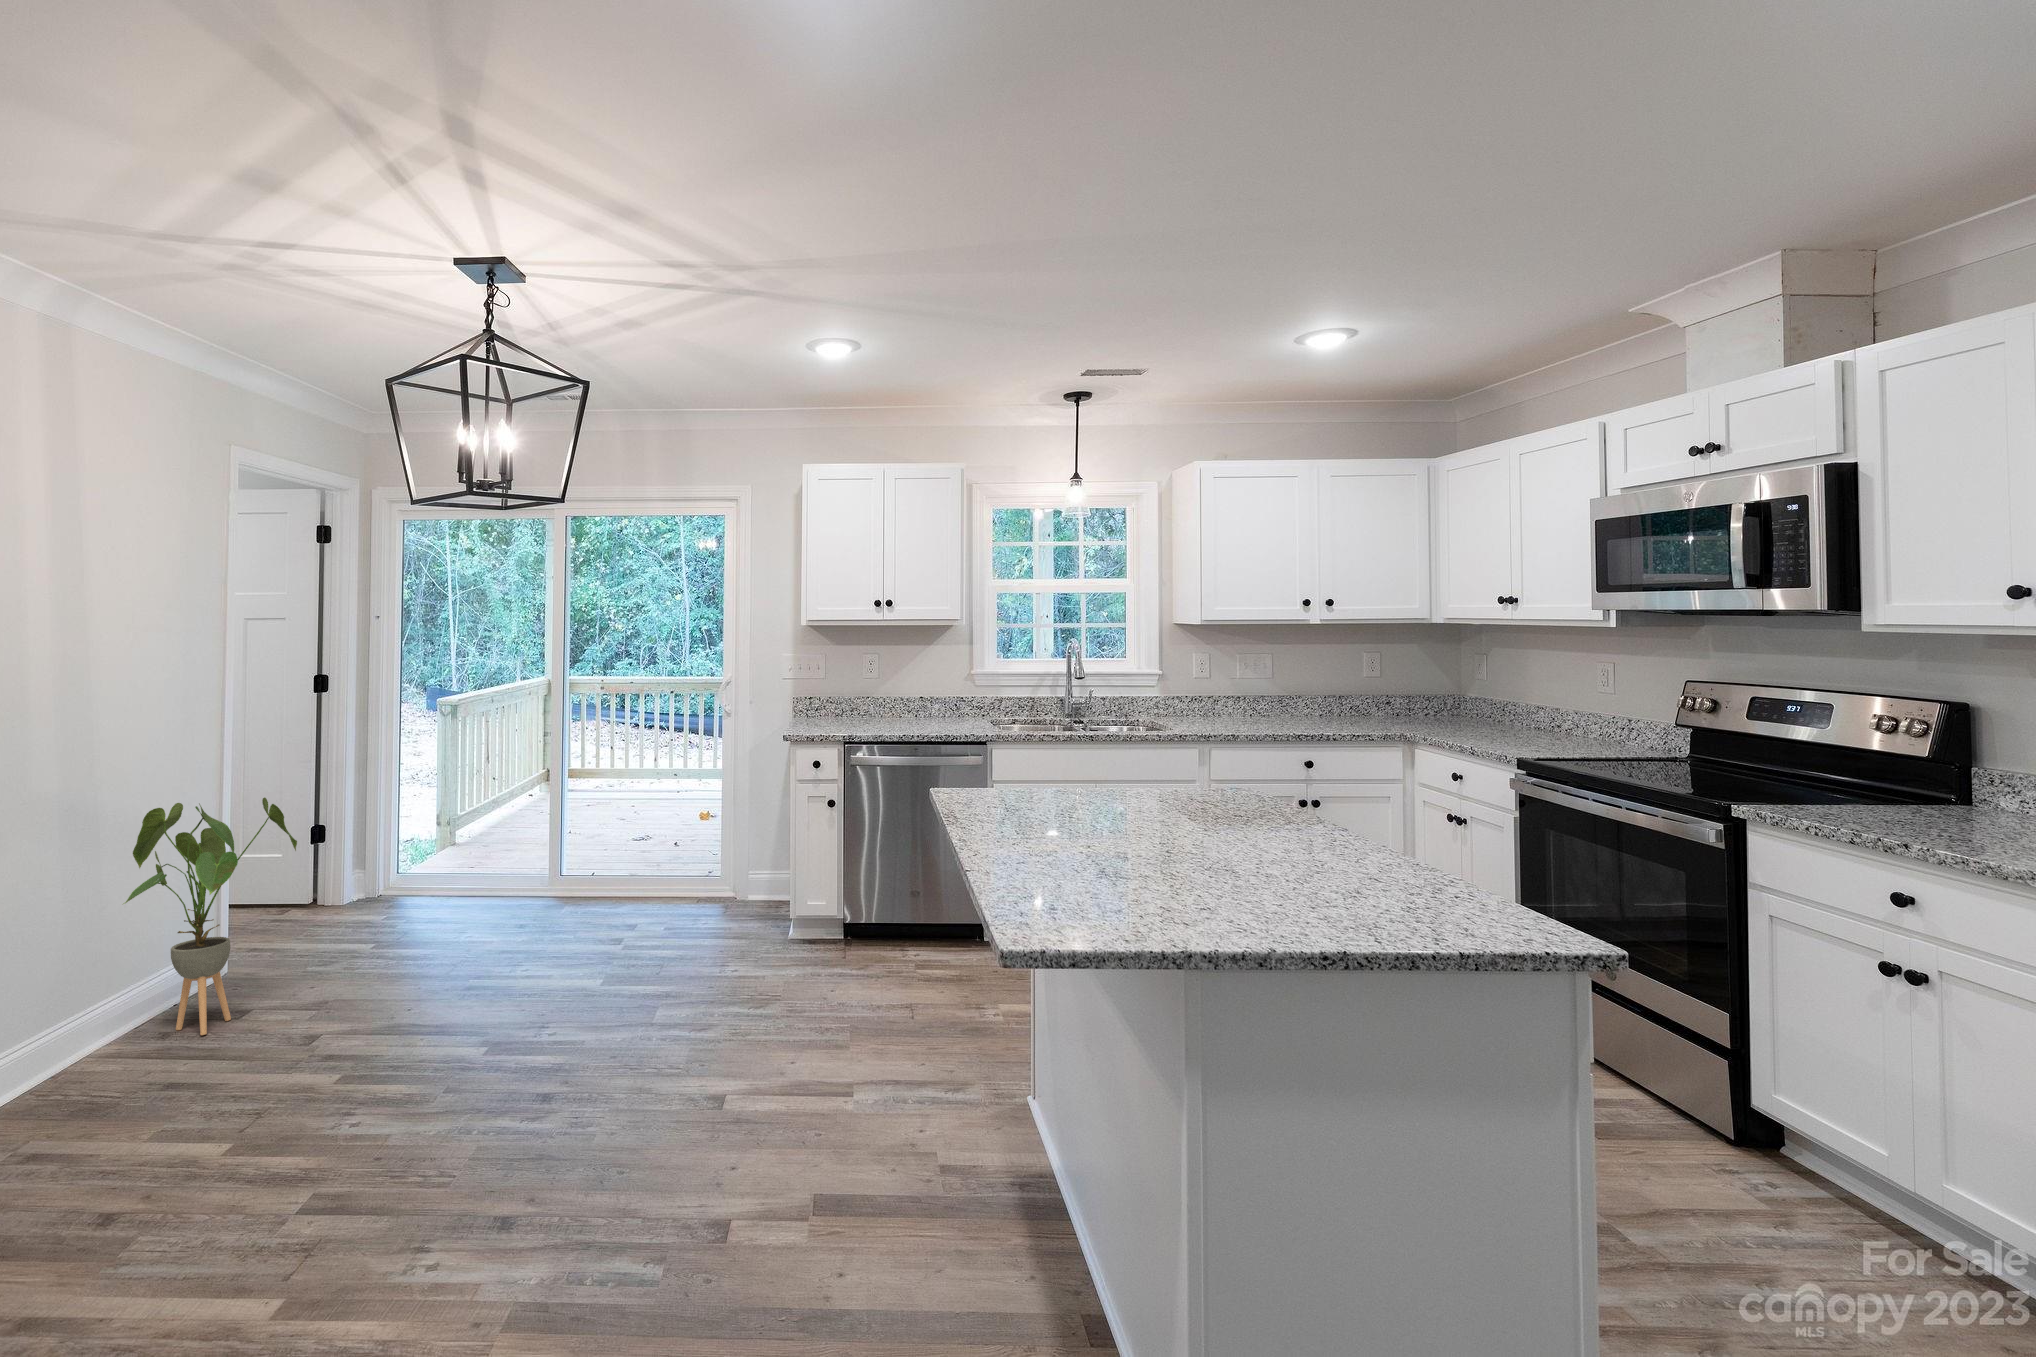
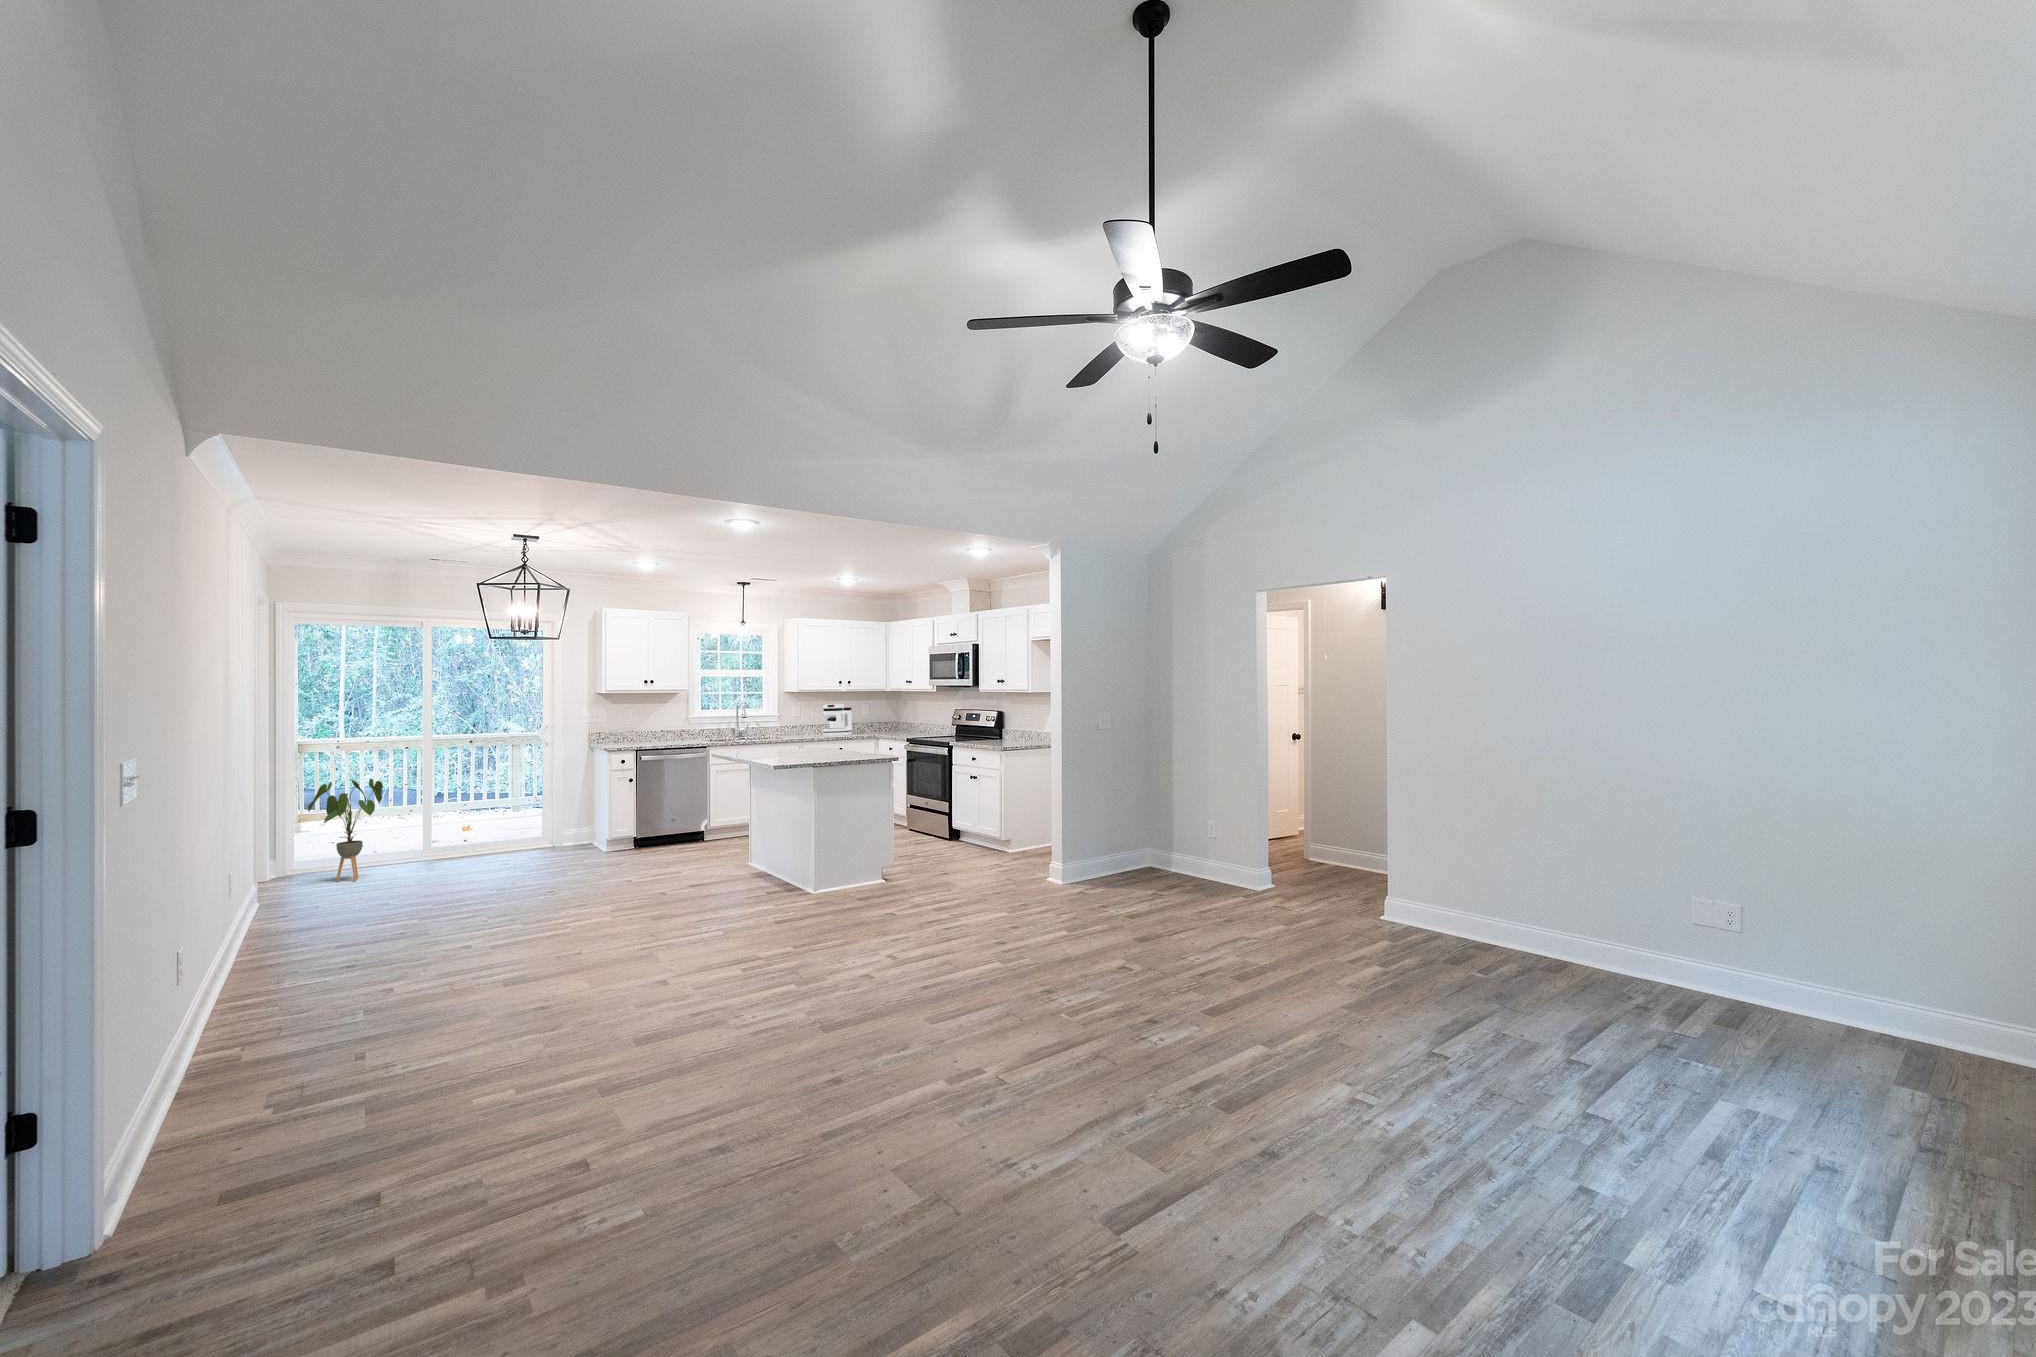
coffee maker: none [1266,653,1338,735] -> present [823,704,852,736]

